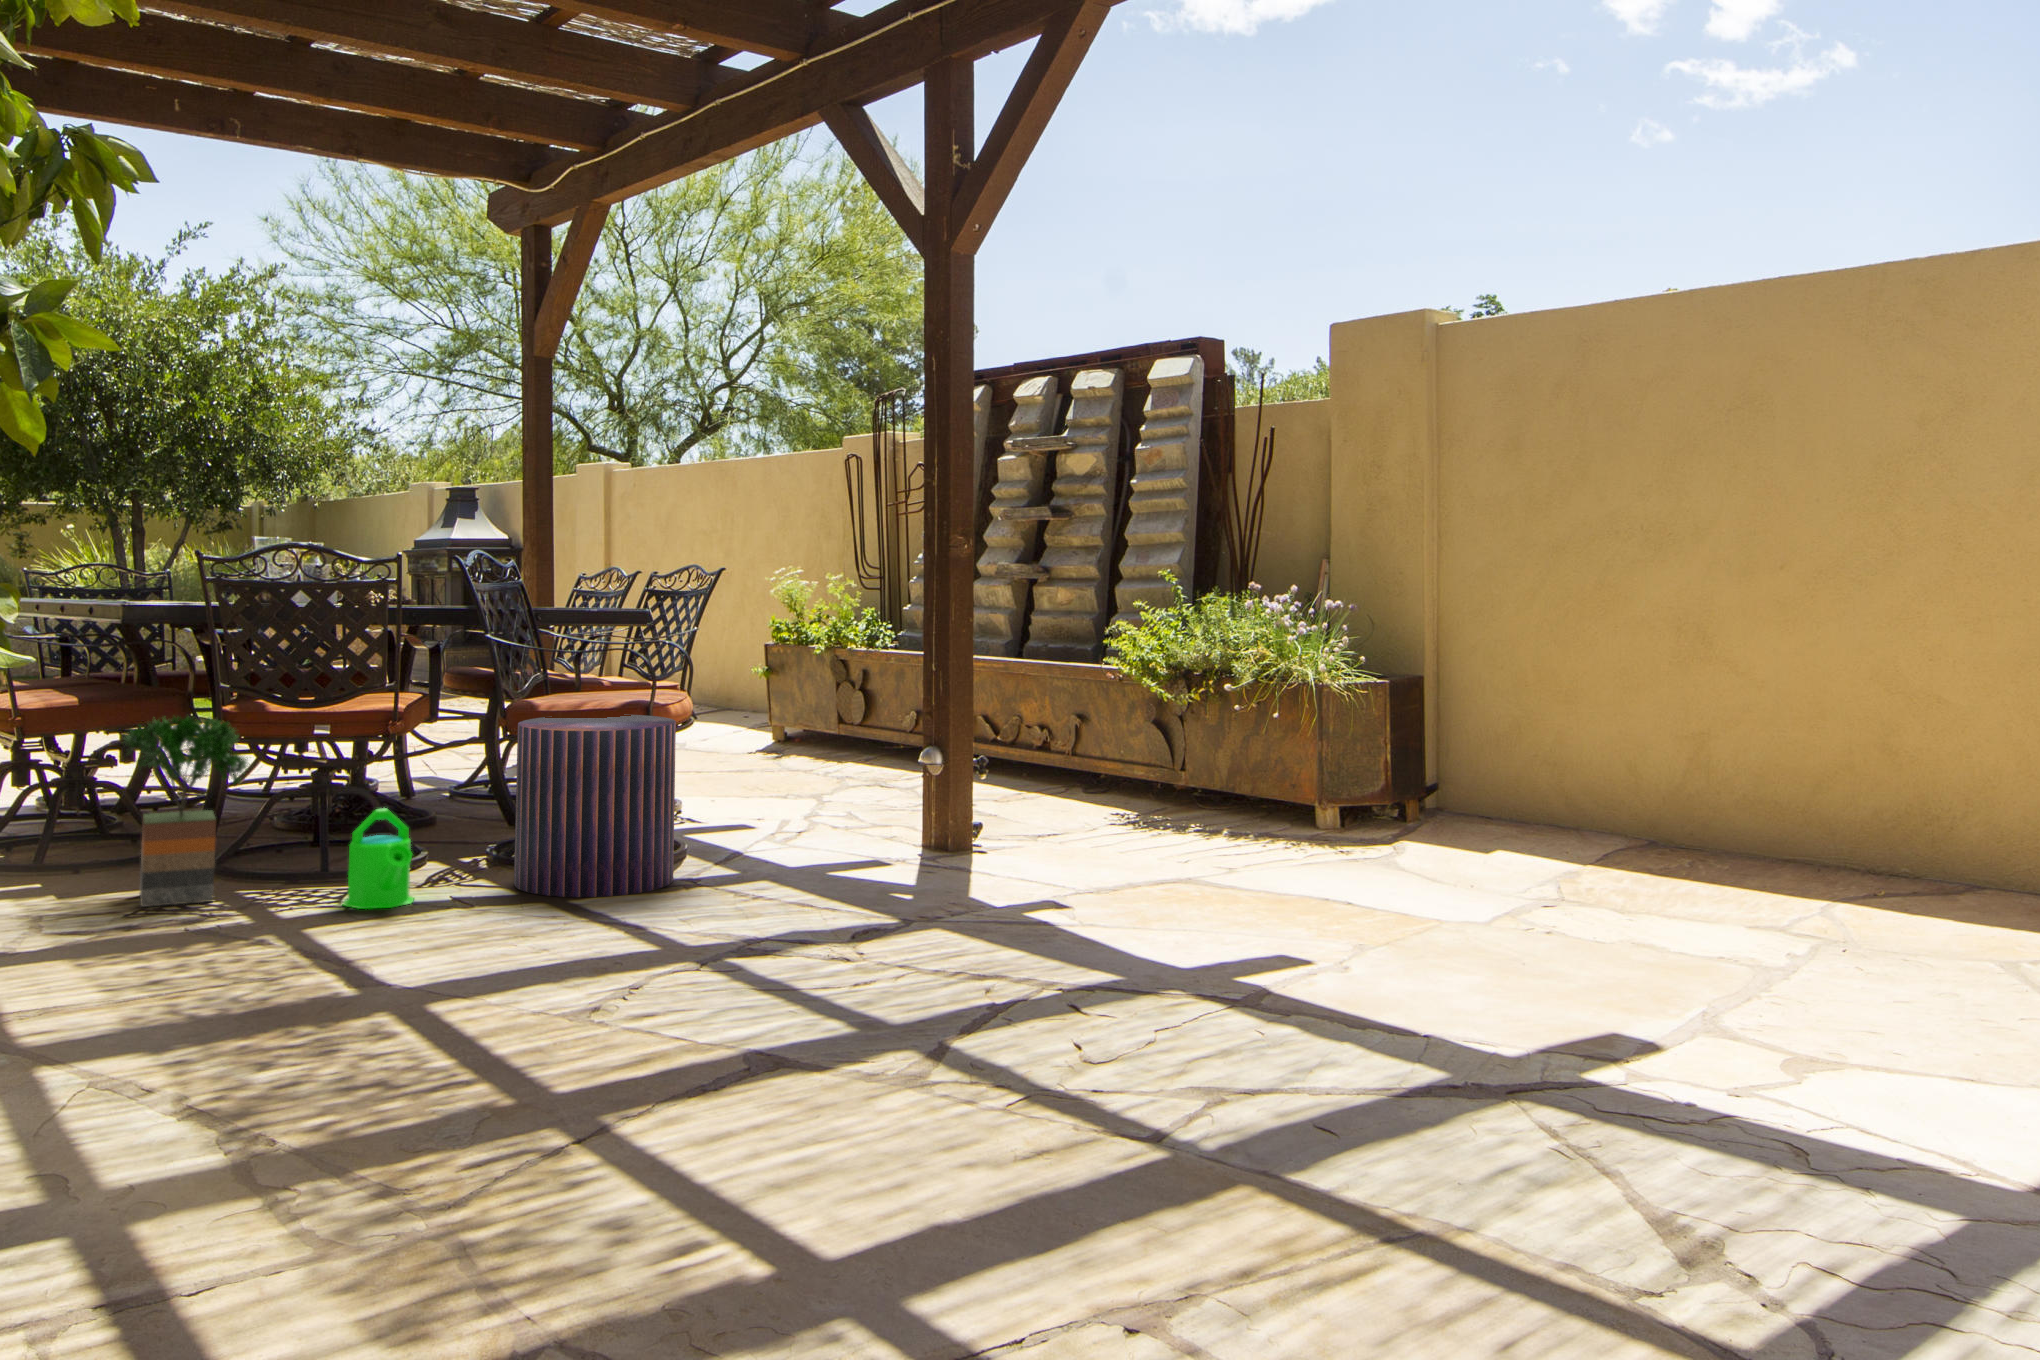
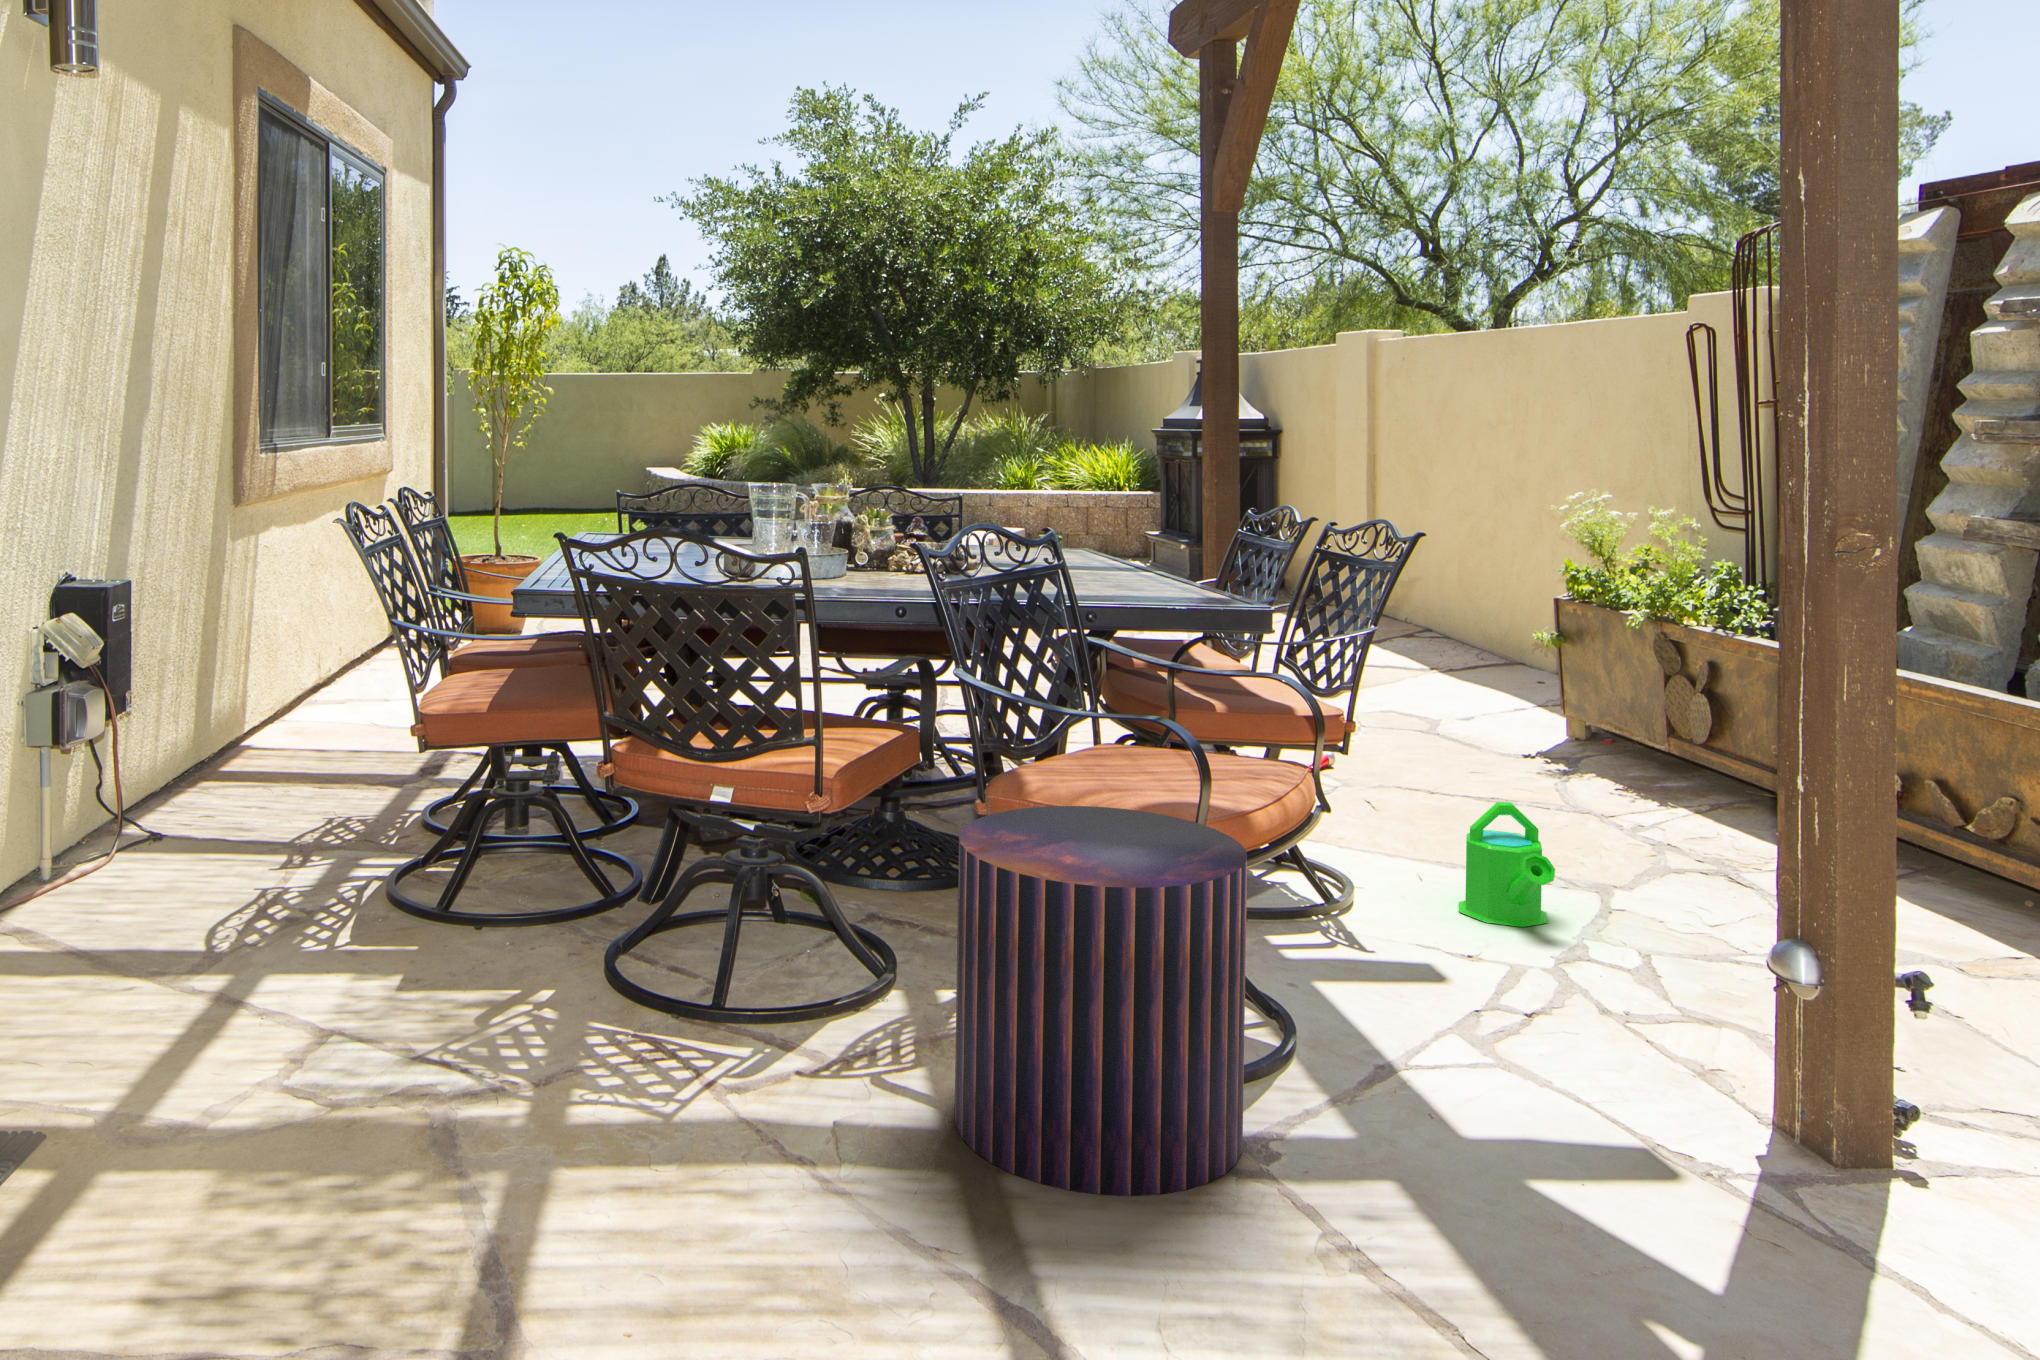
potted tree: present [124,717,250,907] -> none [395,745,575,1047]
watering can: present [343,808,414,909] -> present [1459,802,1555,927]

